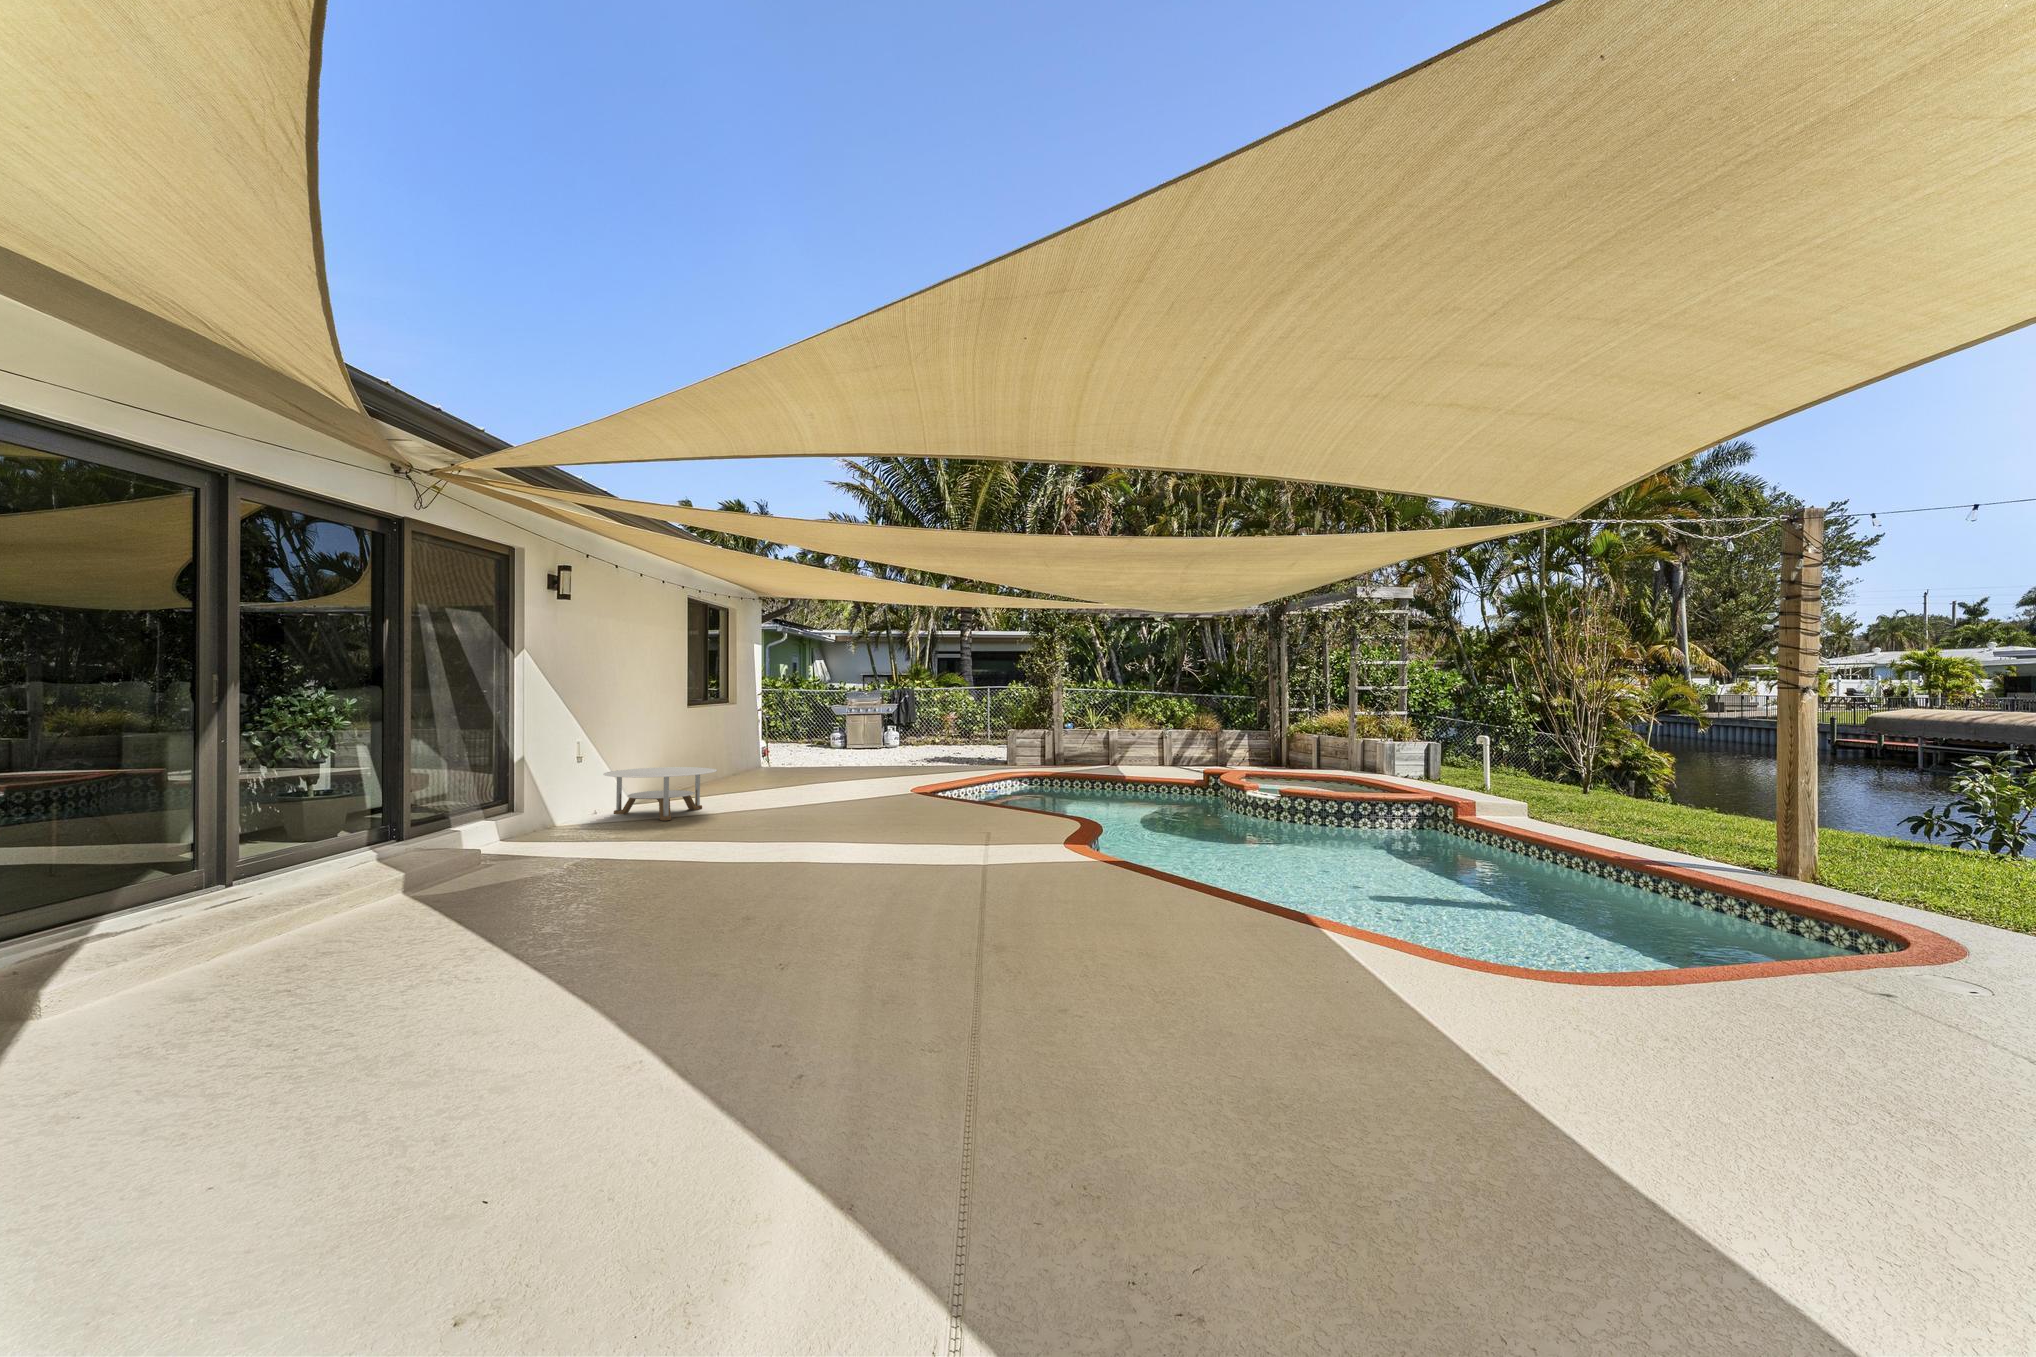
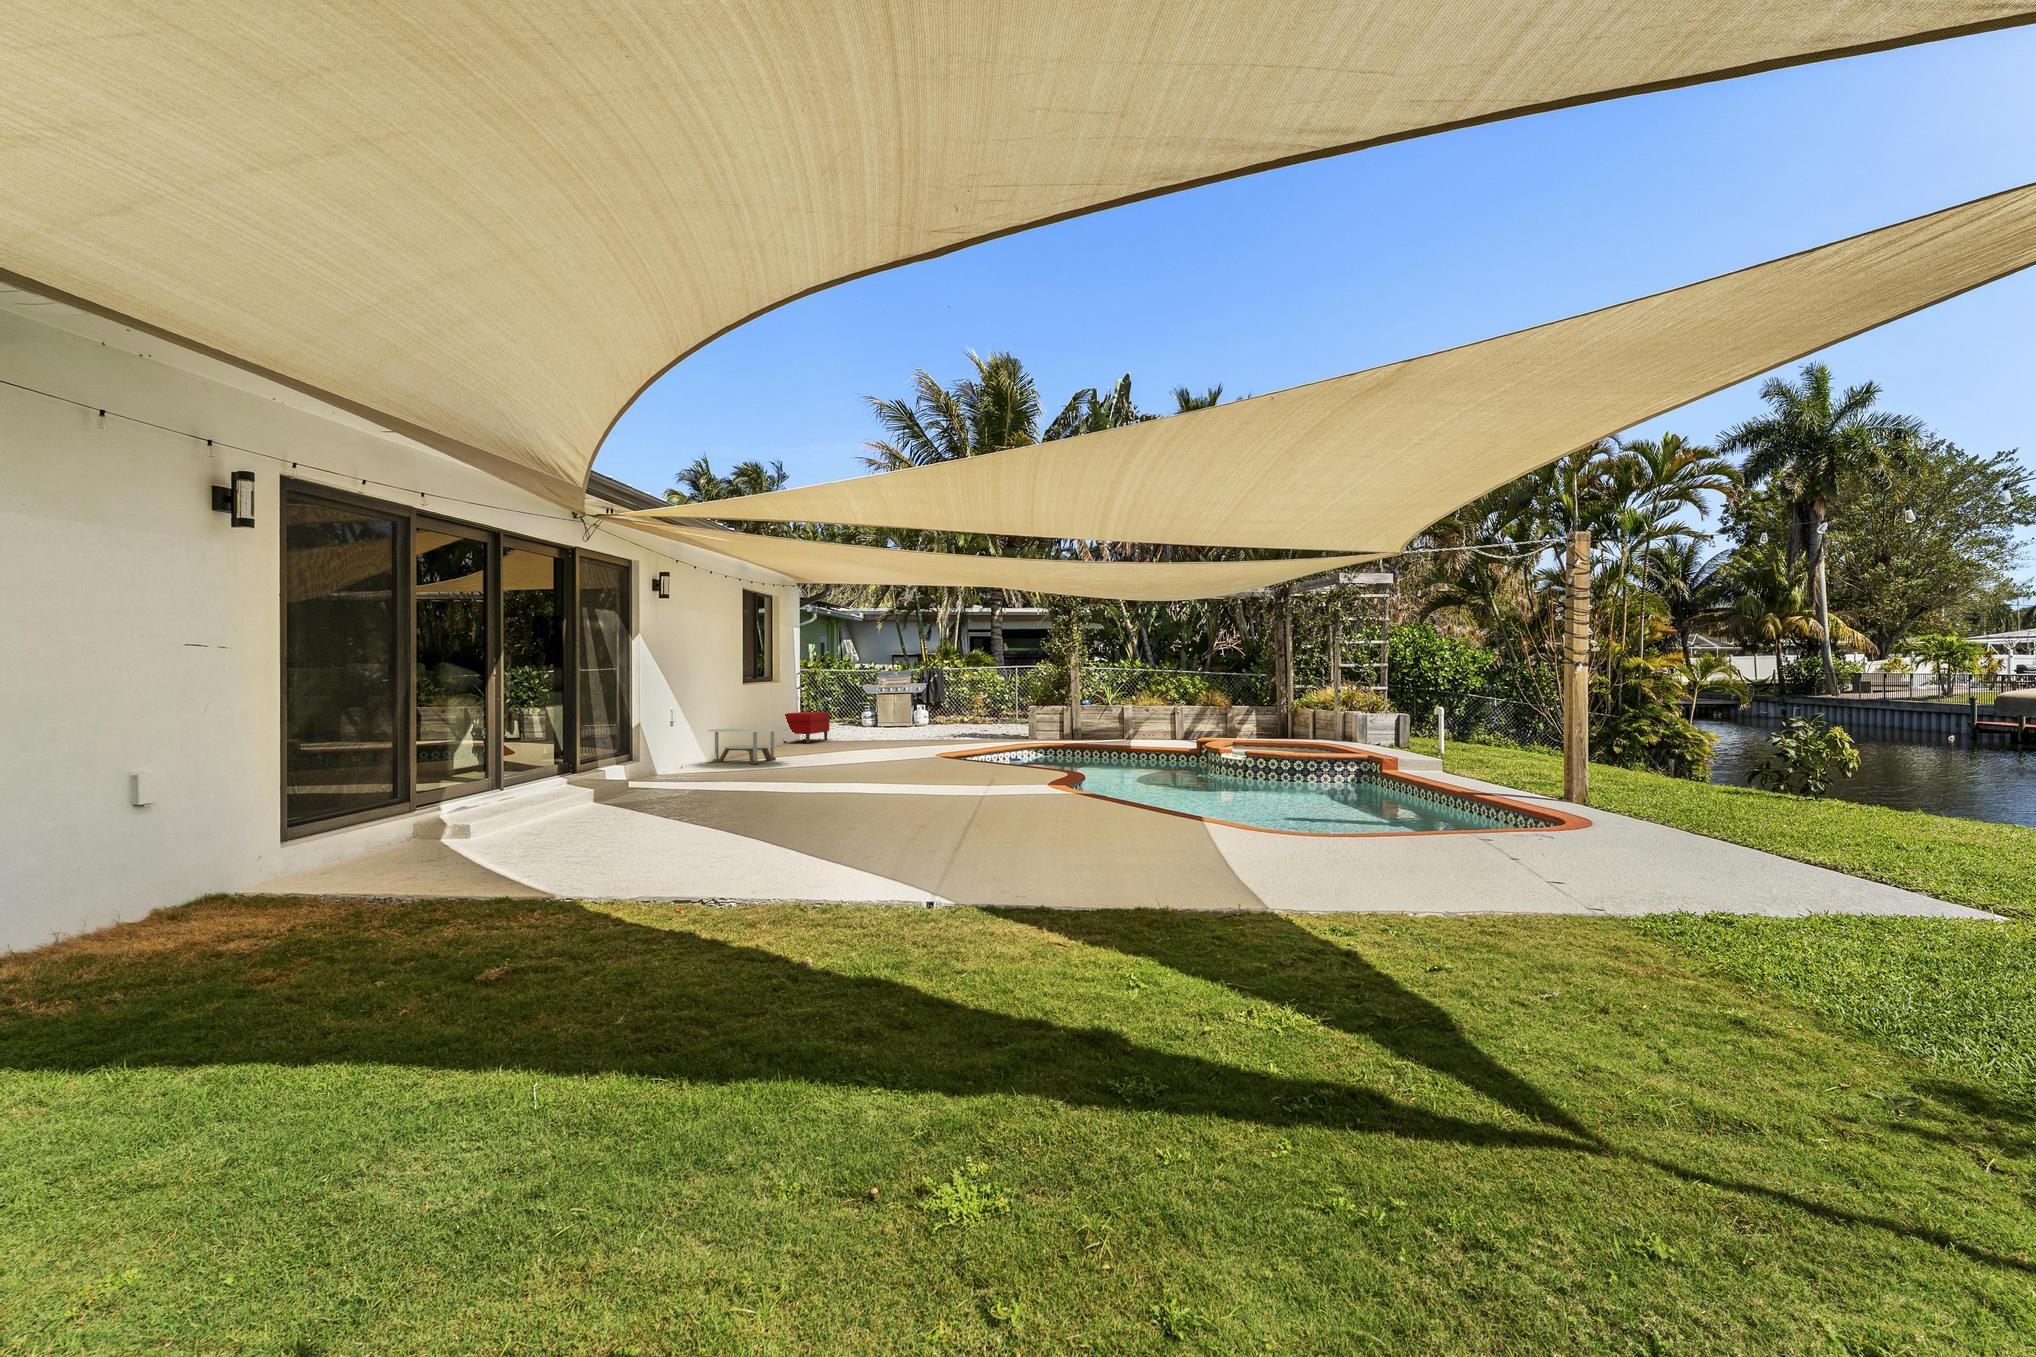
bench: none [730,737,789,775] -> present [783,712,829,743]

